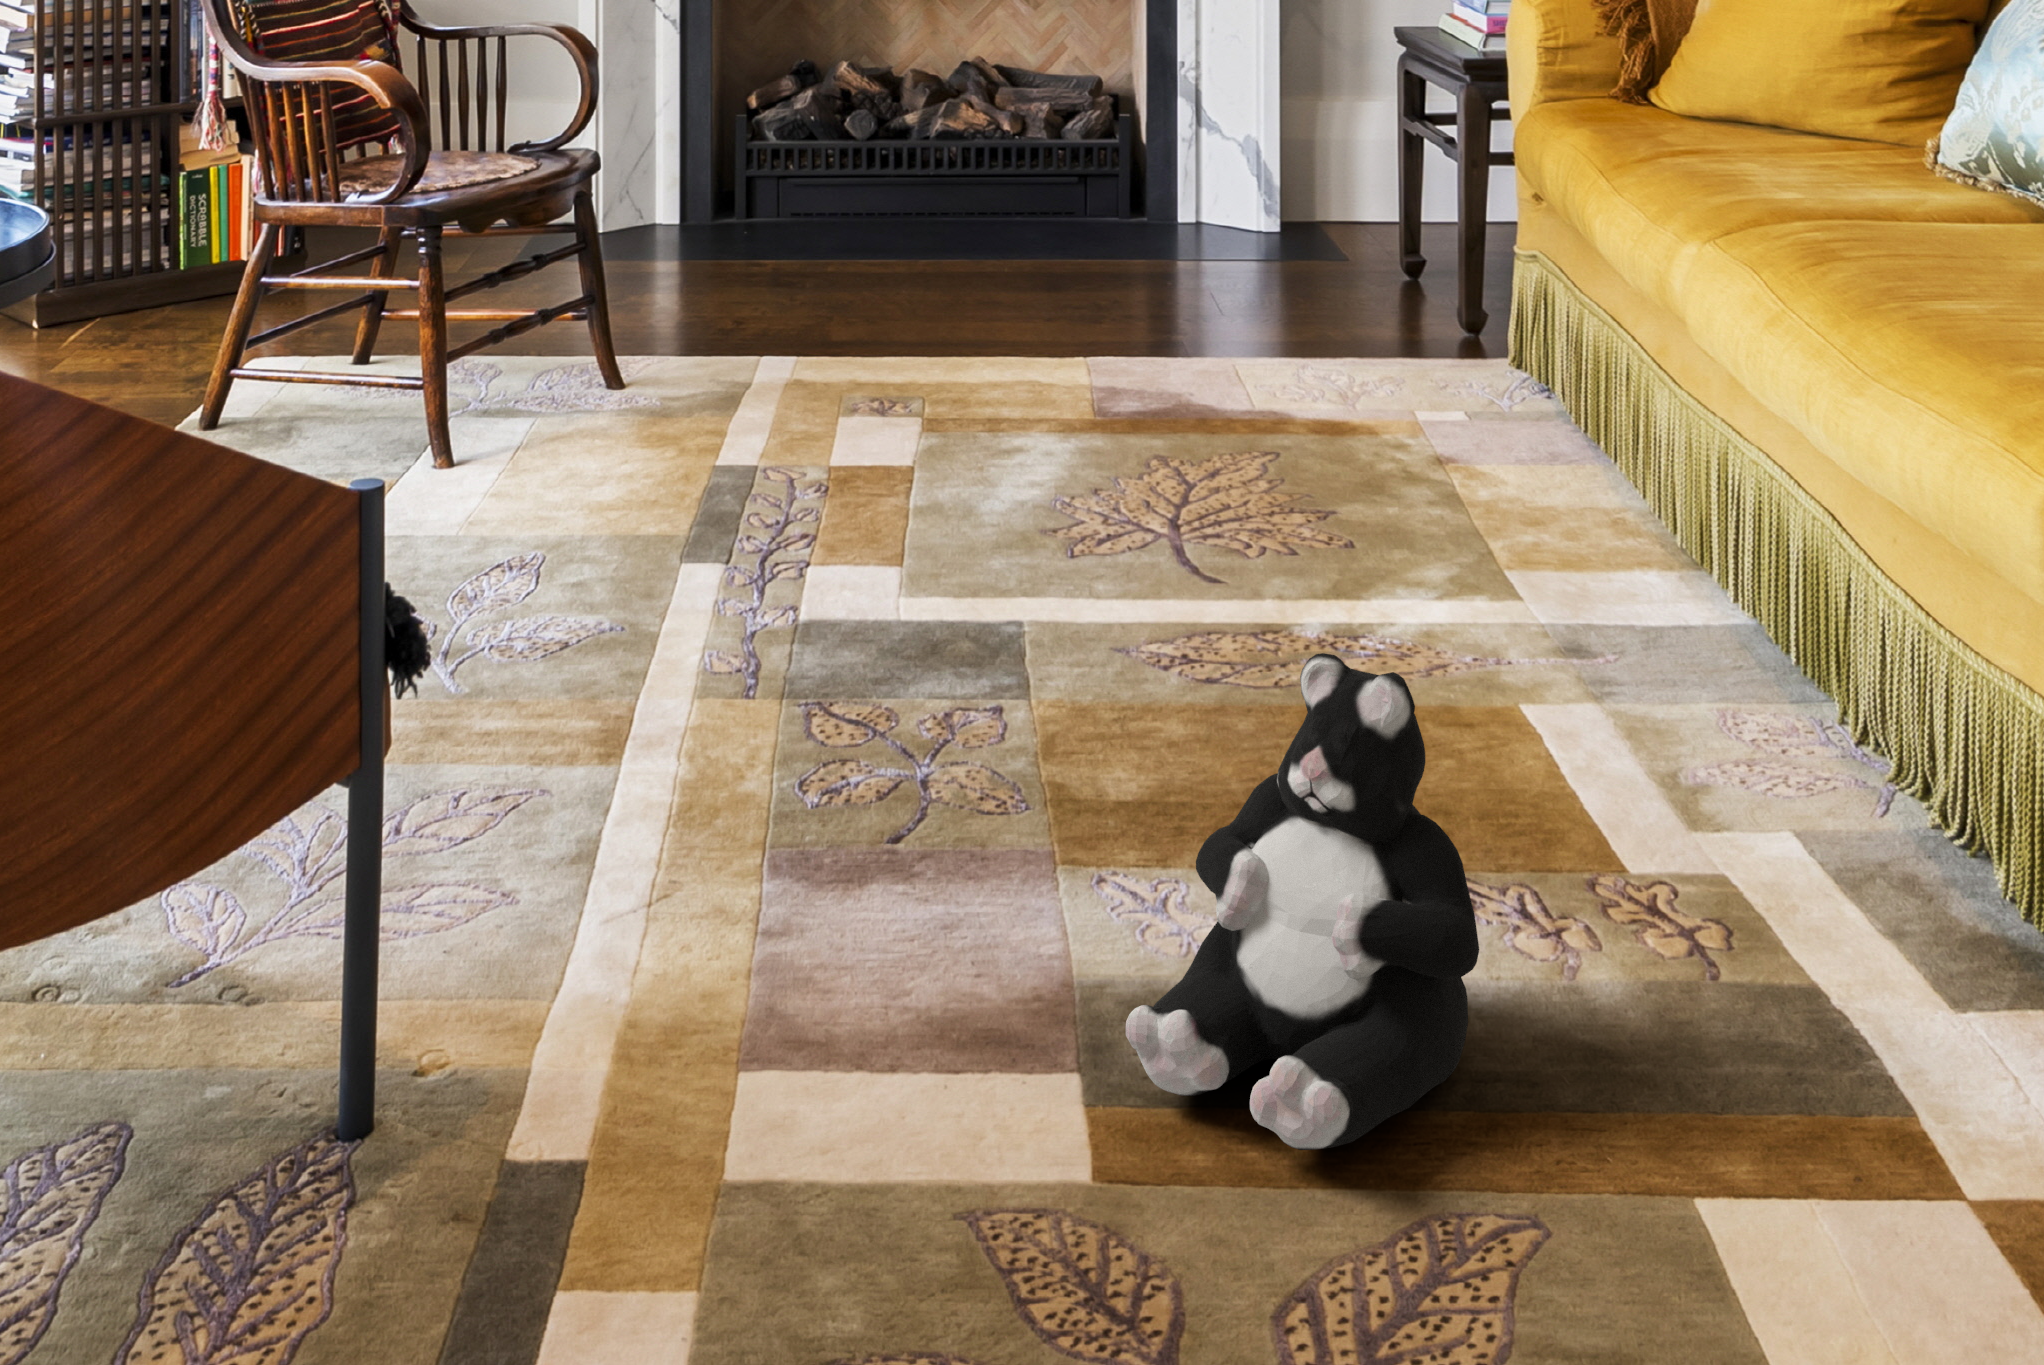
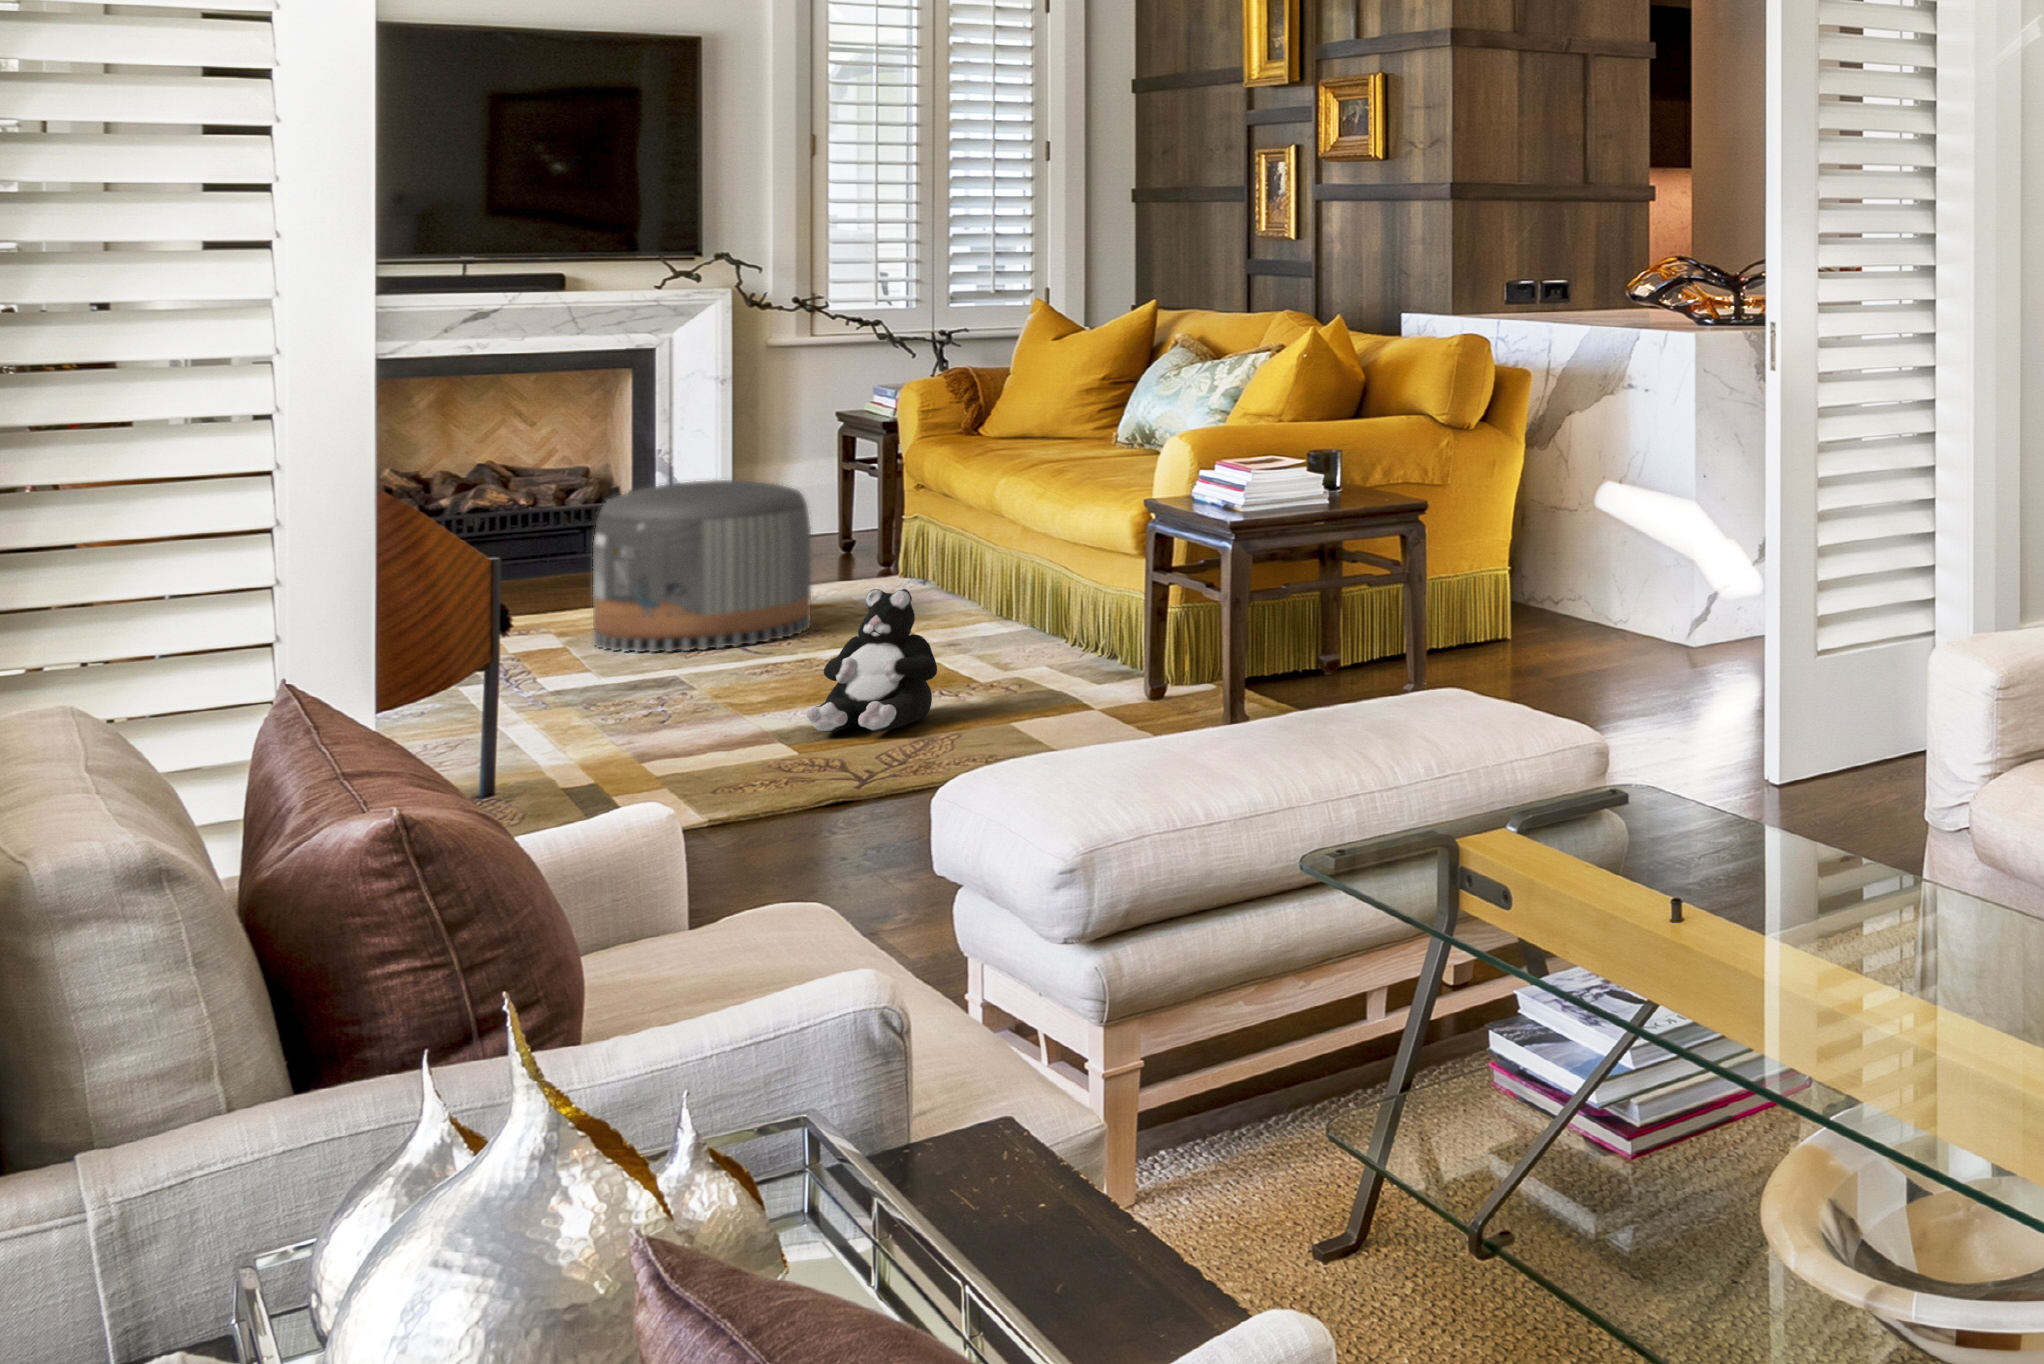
pouf: none [949,174,1318,542] -> present [593,480,811,652]

